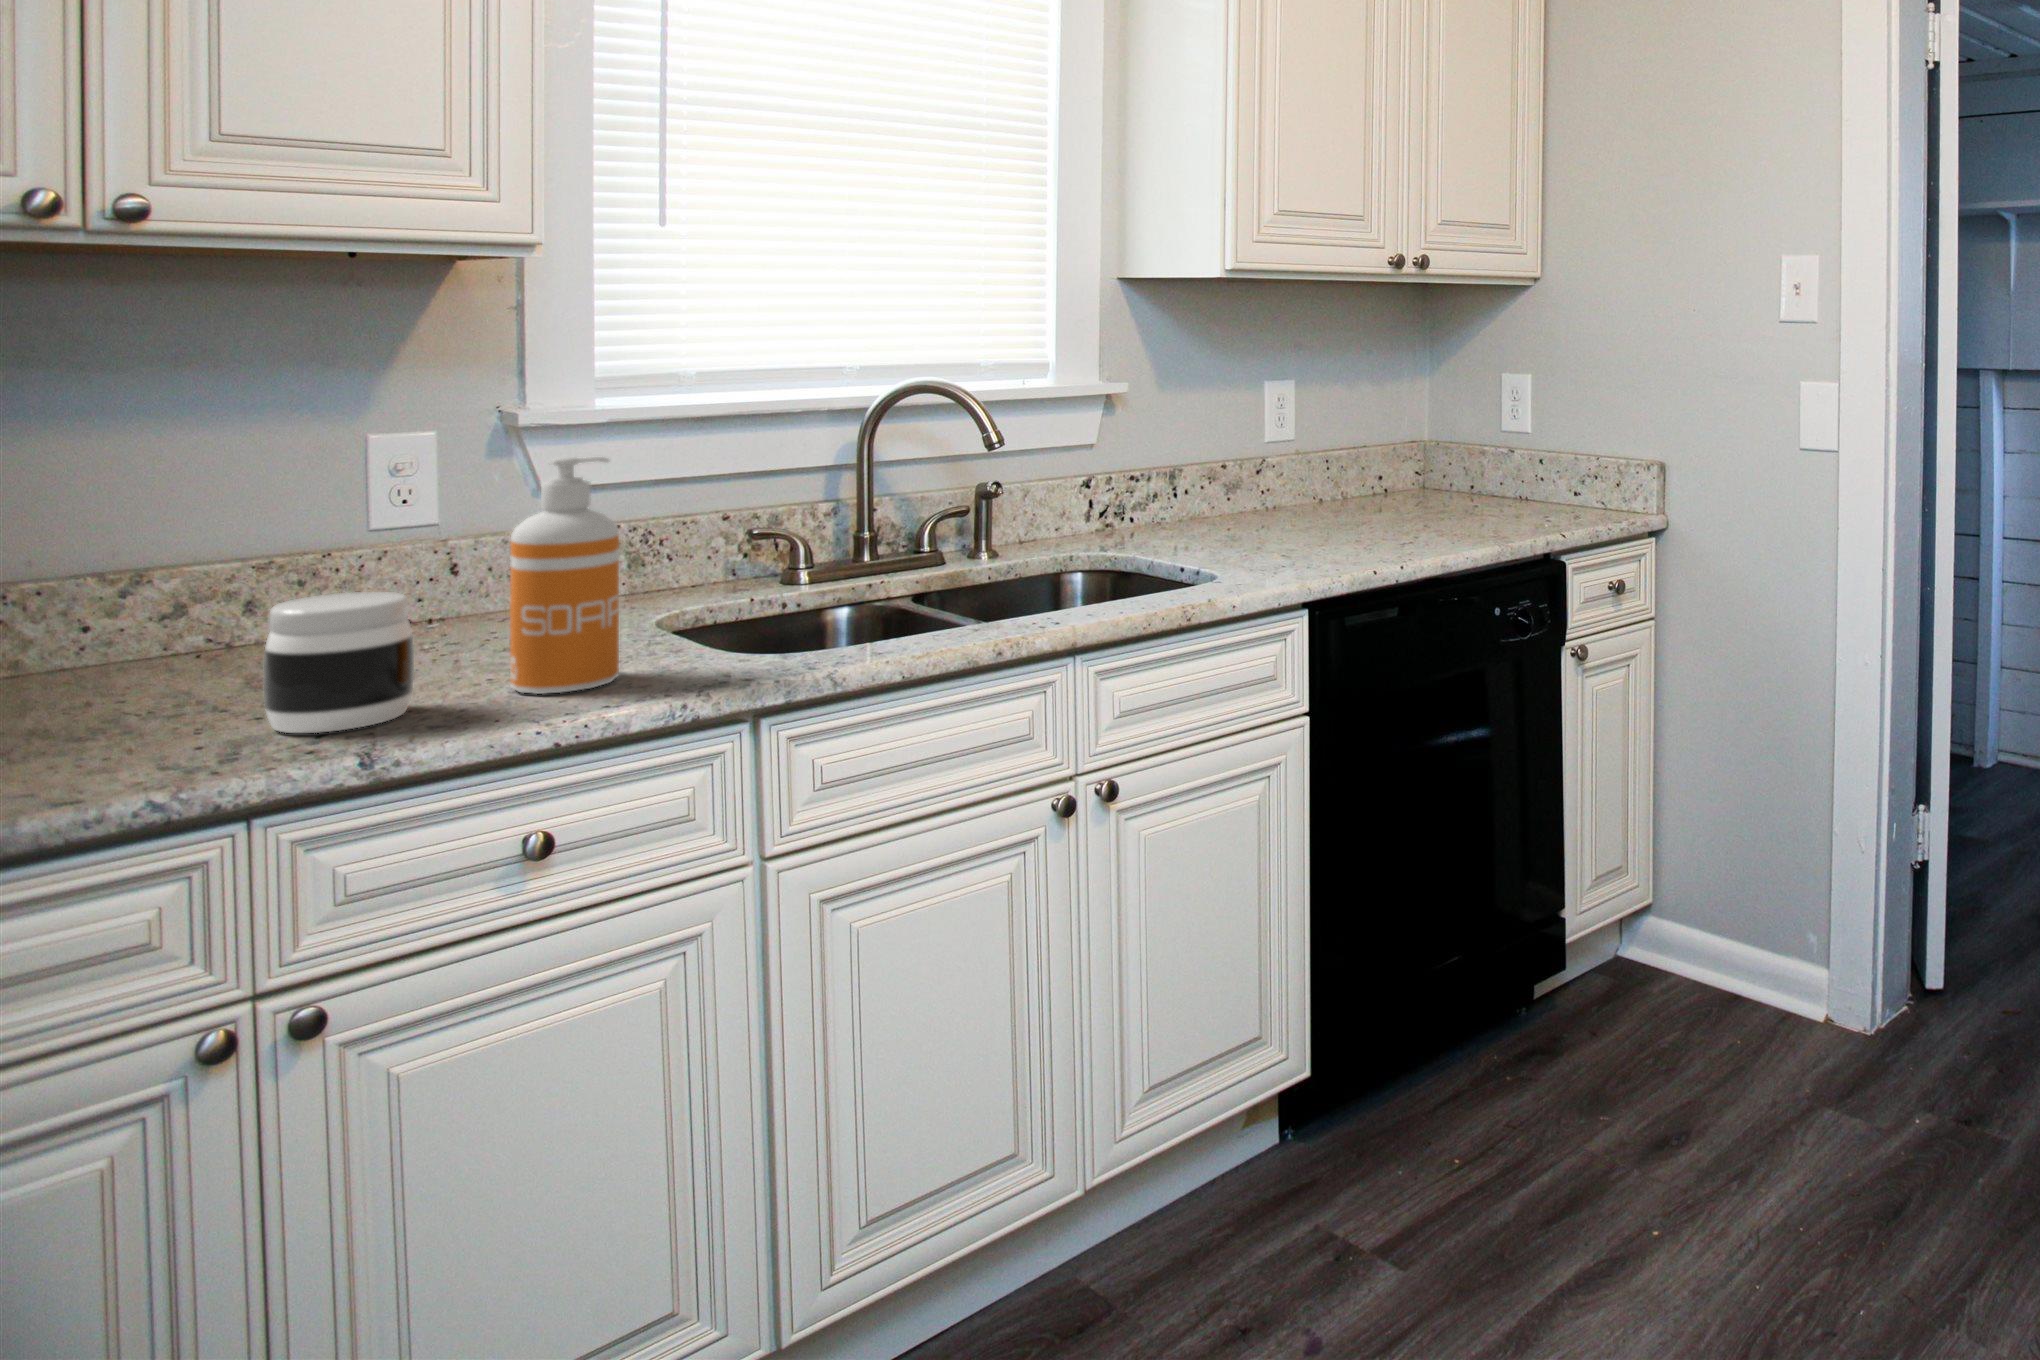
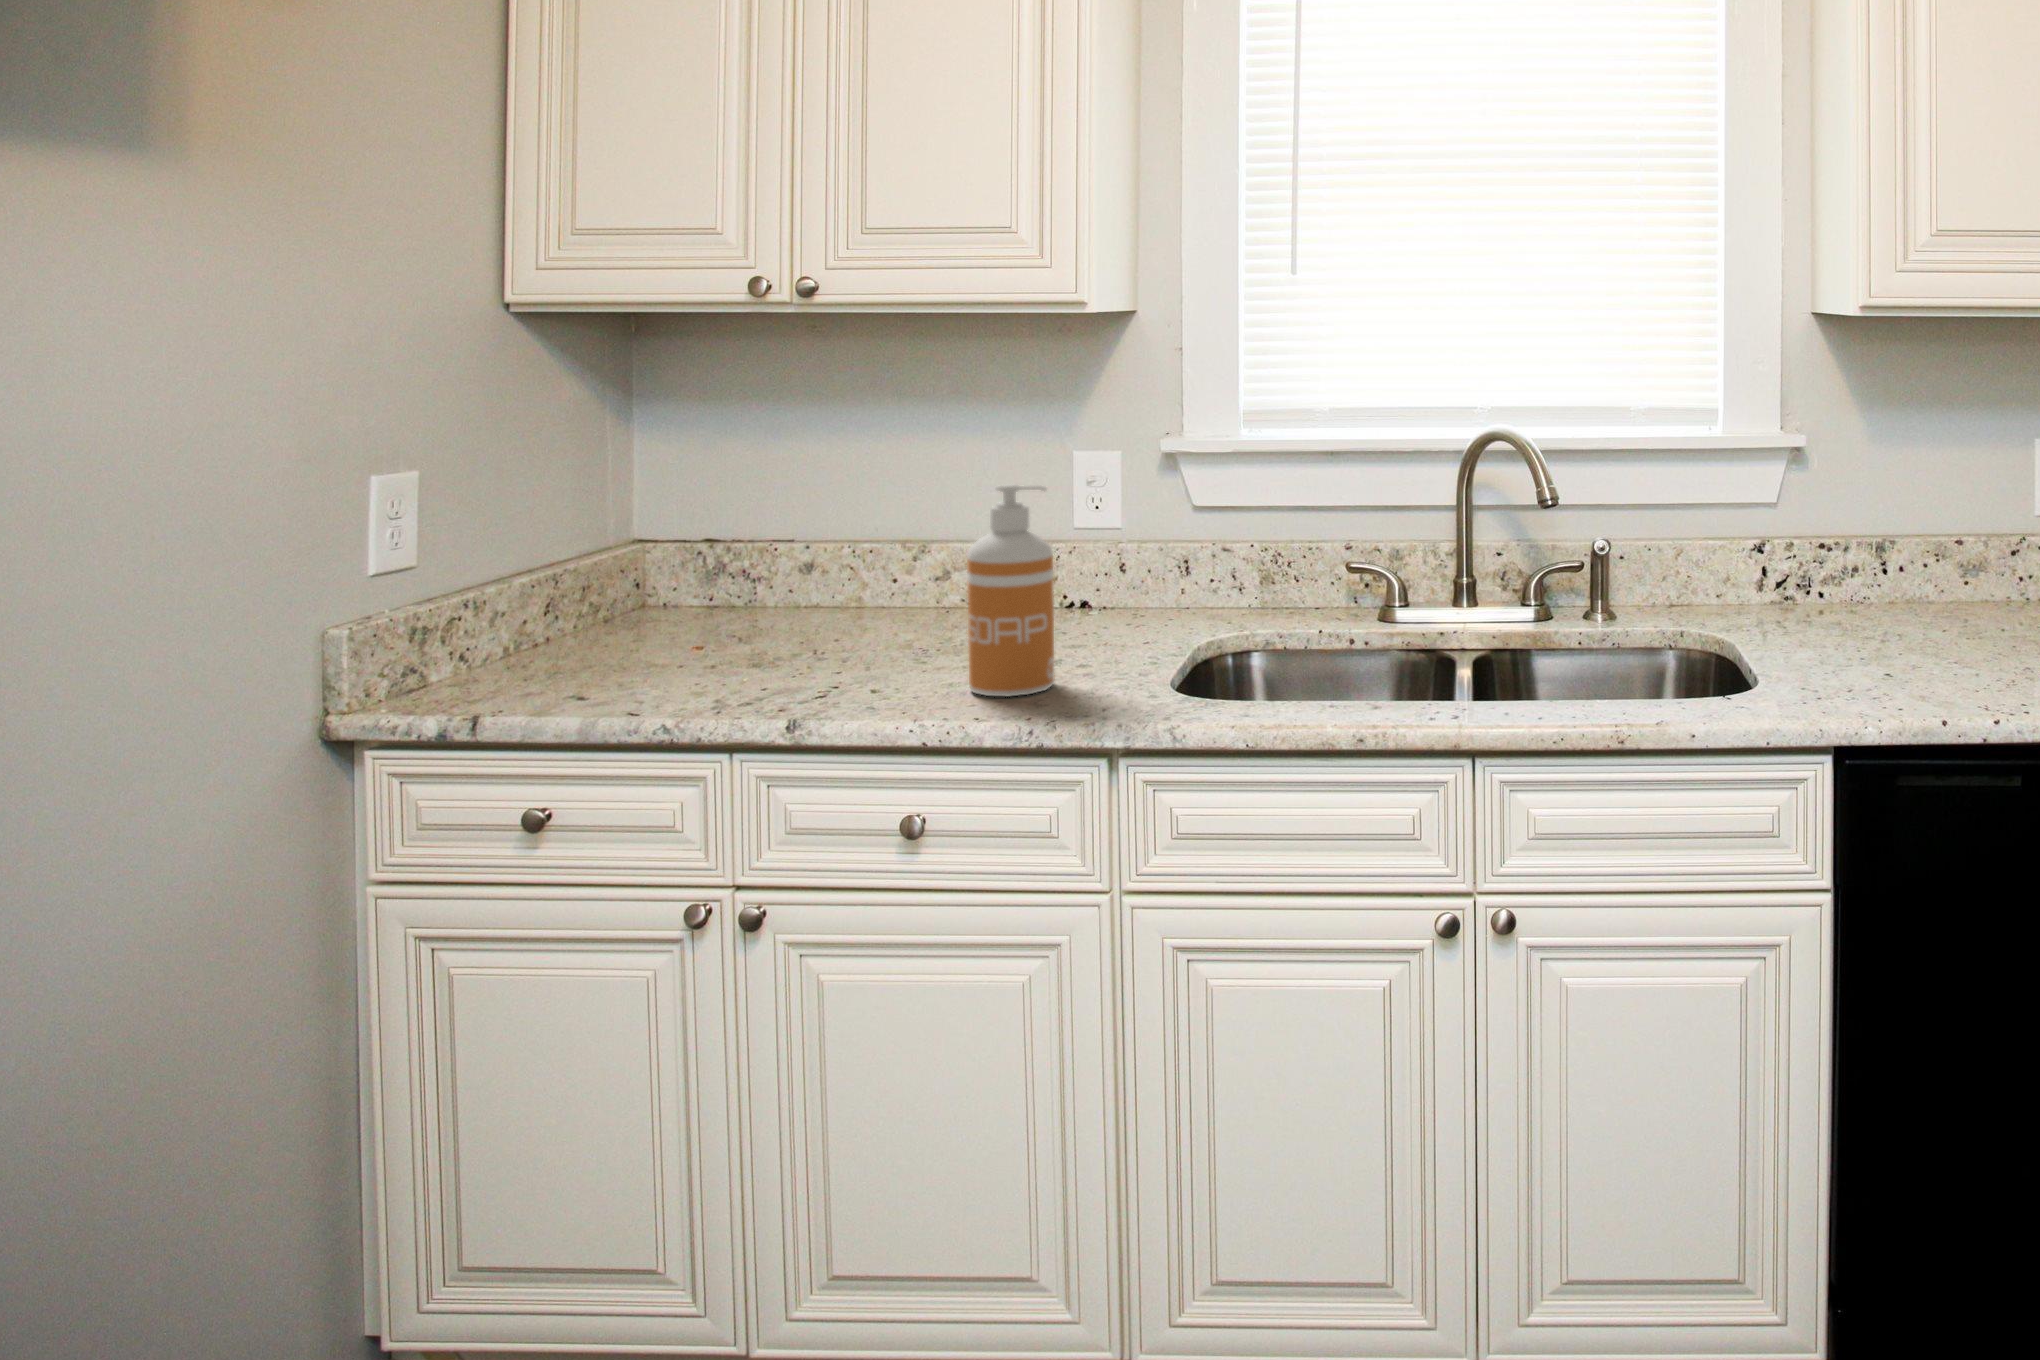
jar: present [263,592,414,733] -> none [801,583,904,696]

